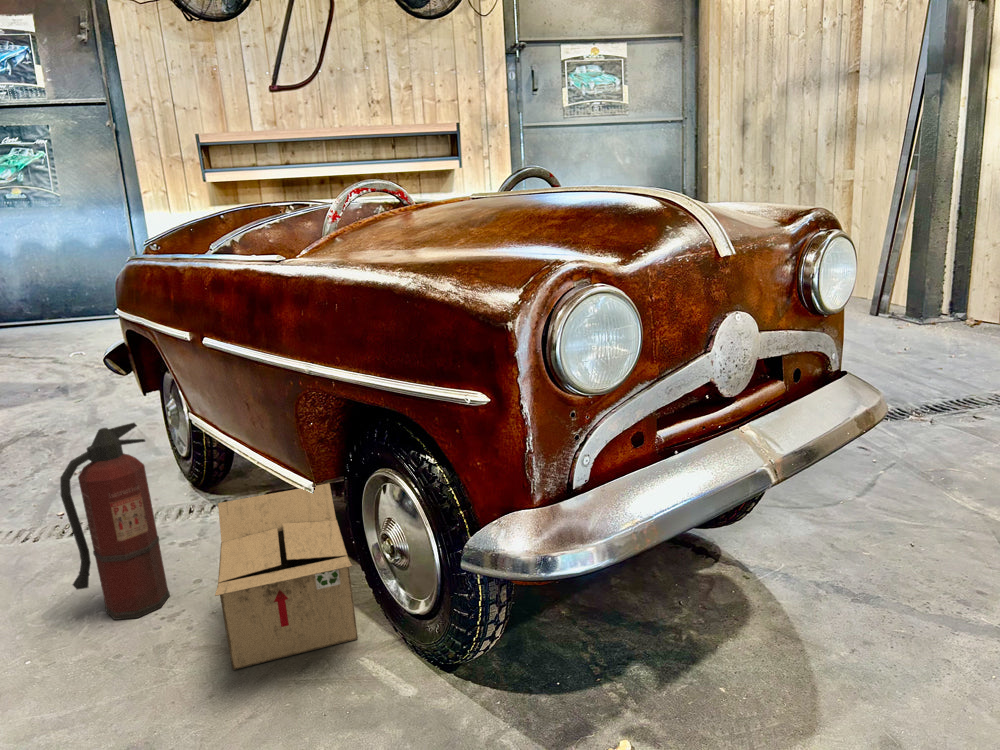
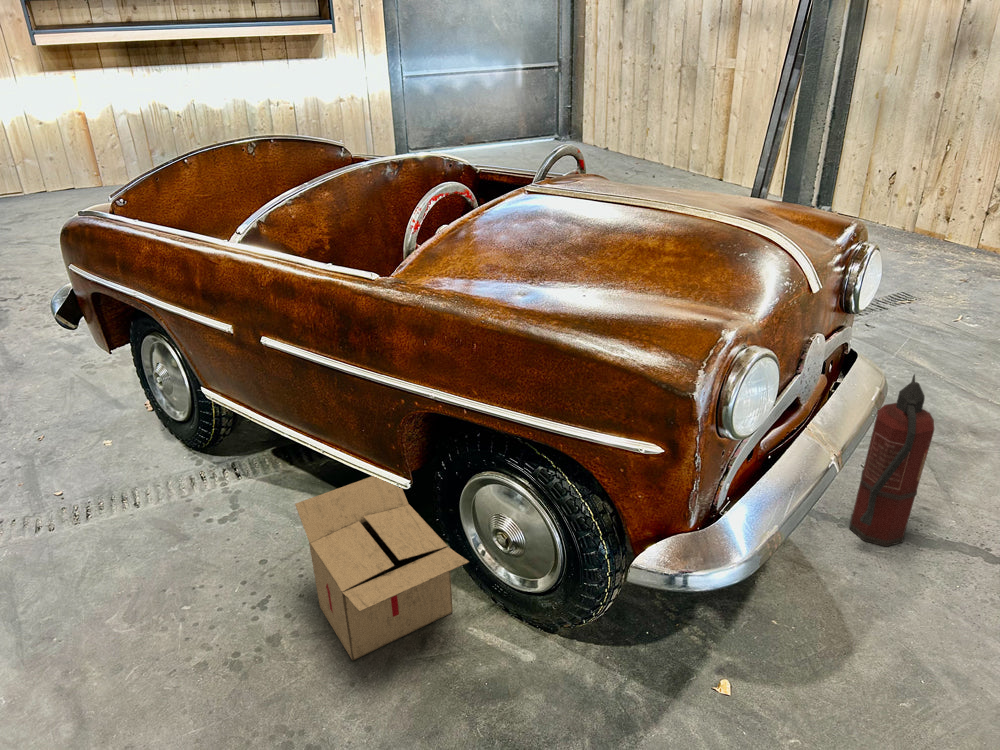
fire extinguisher: present [60,423,170,620] -> present [850,374,934,546]

